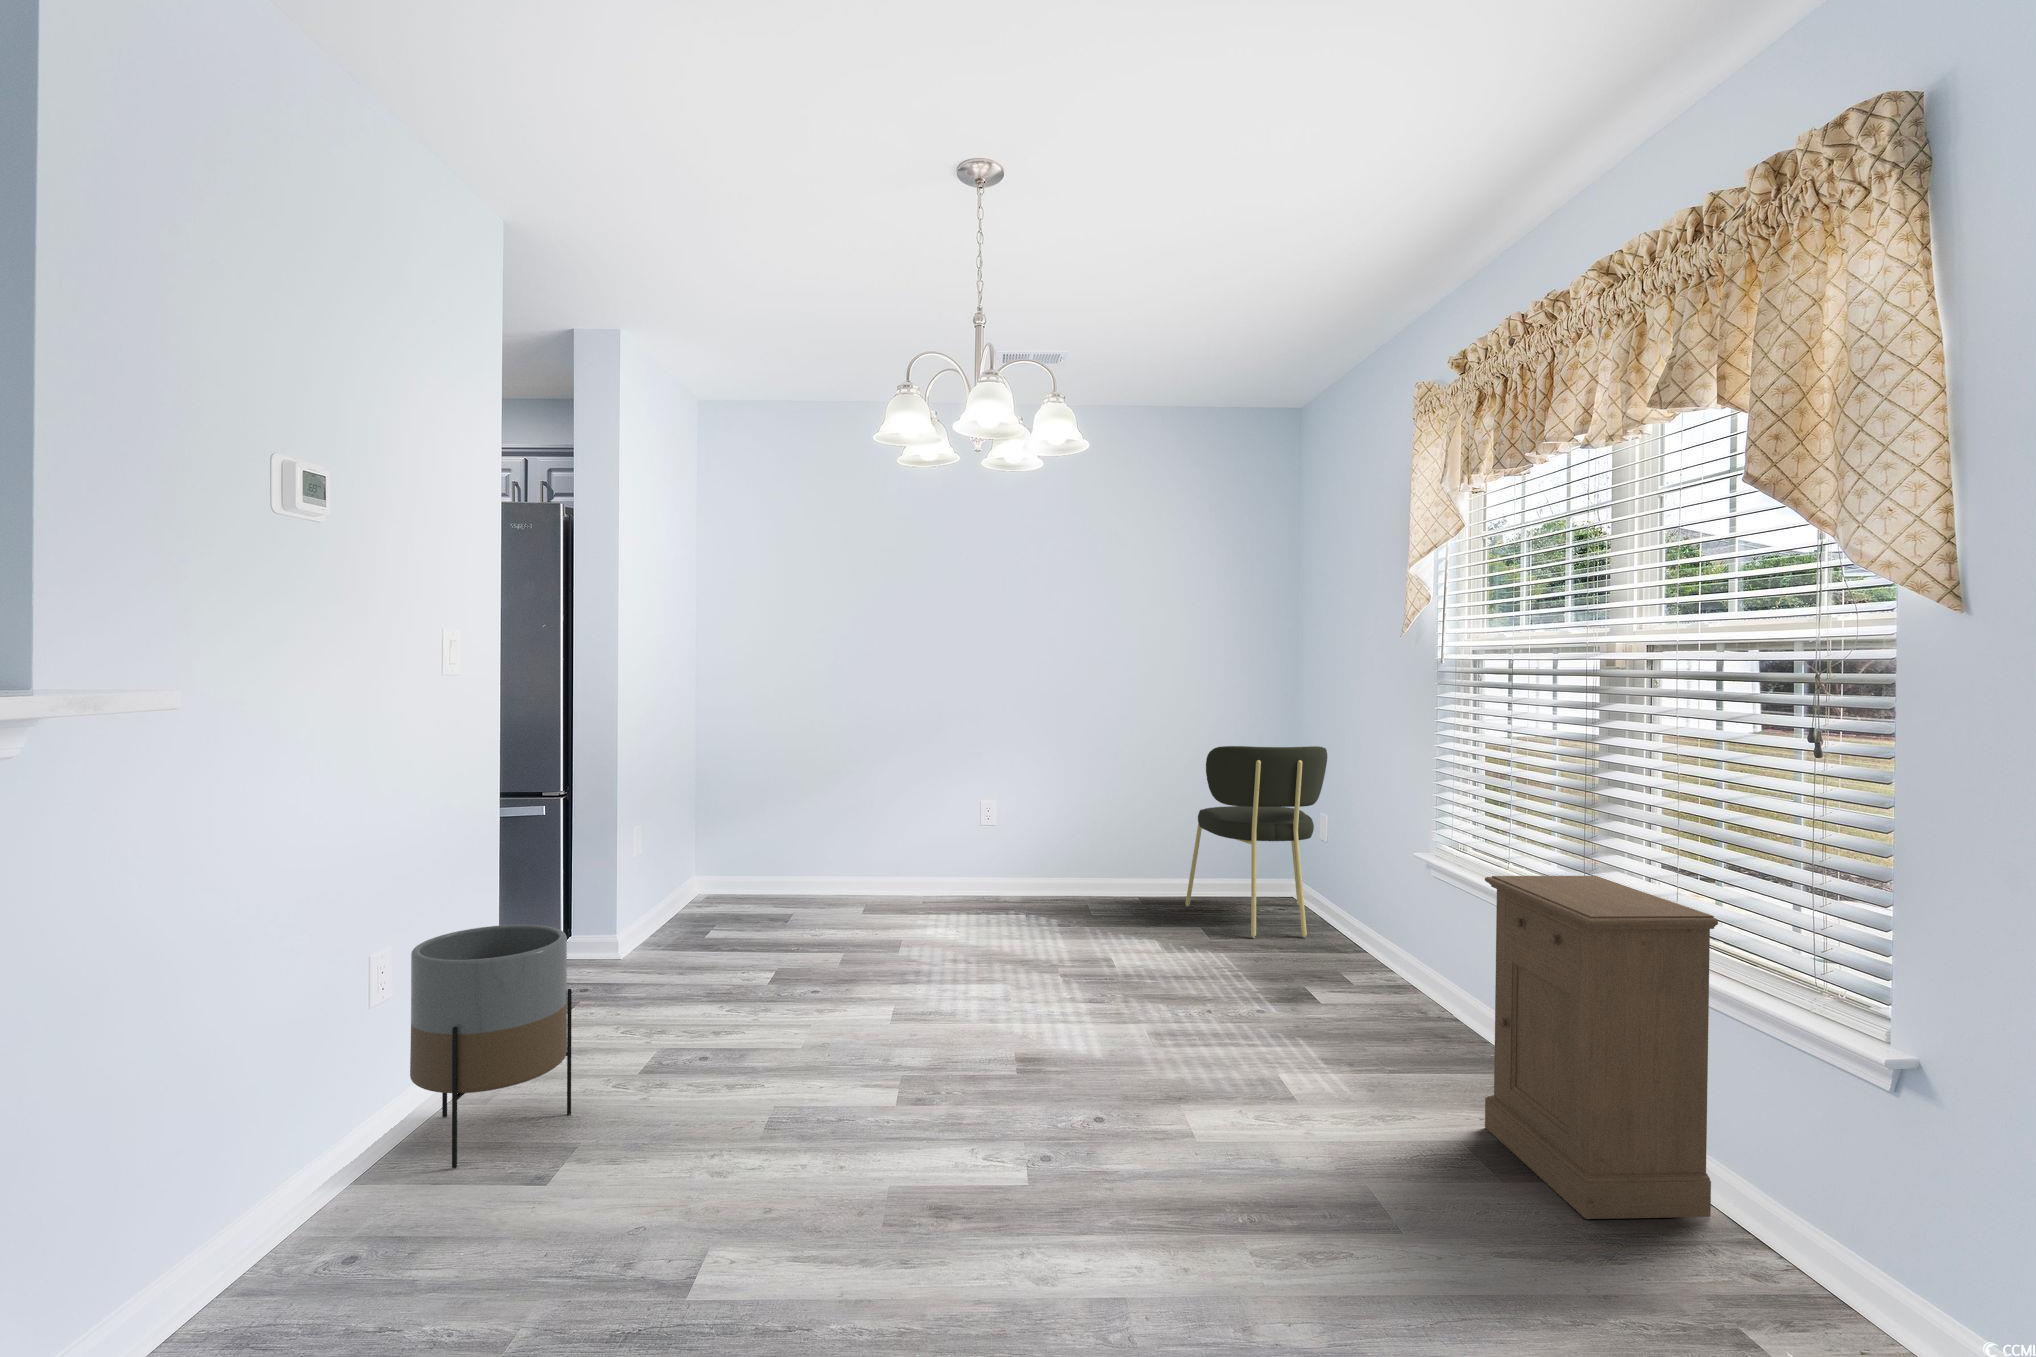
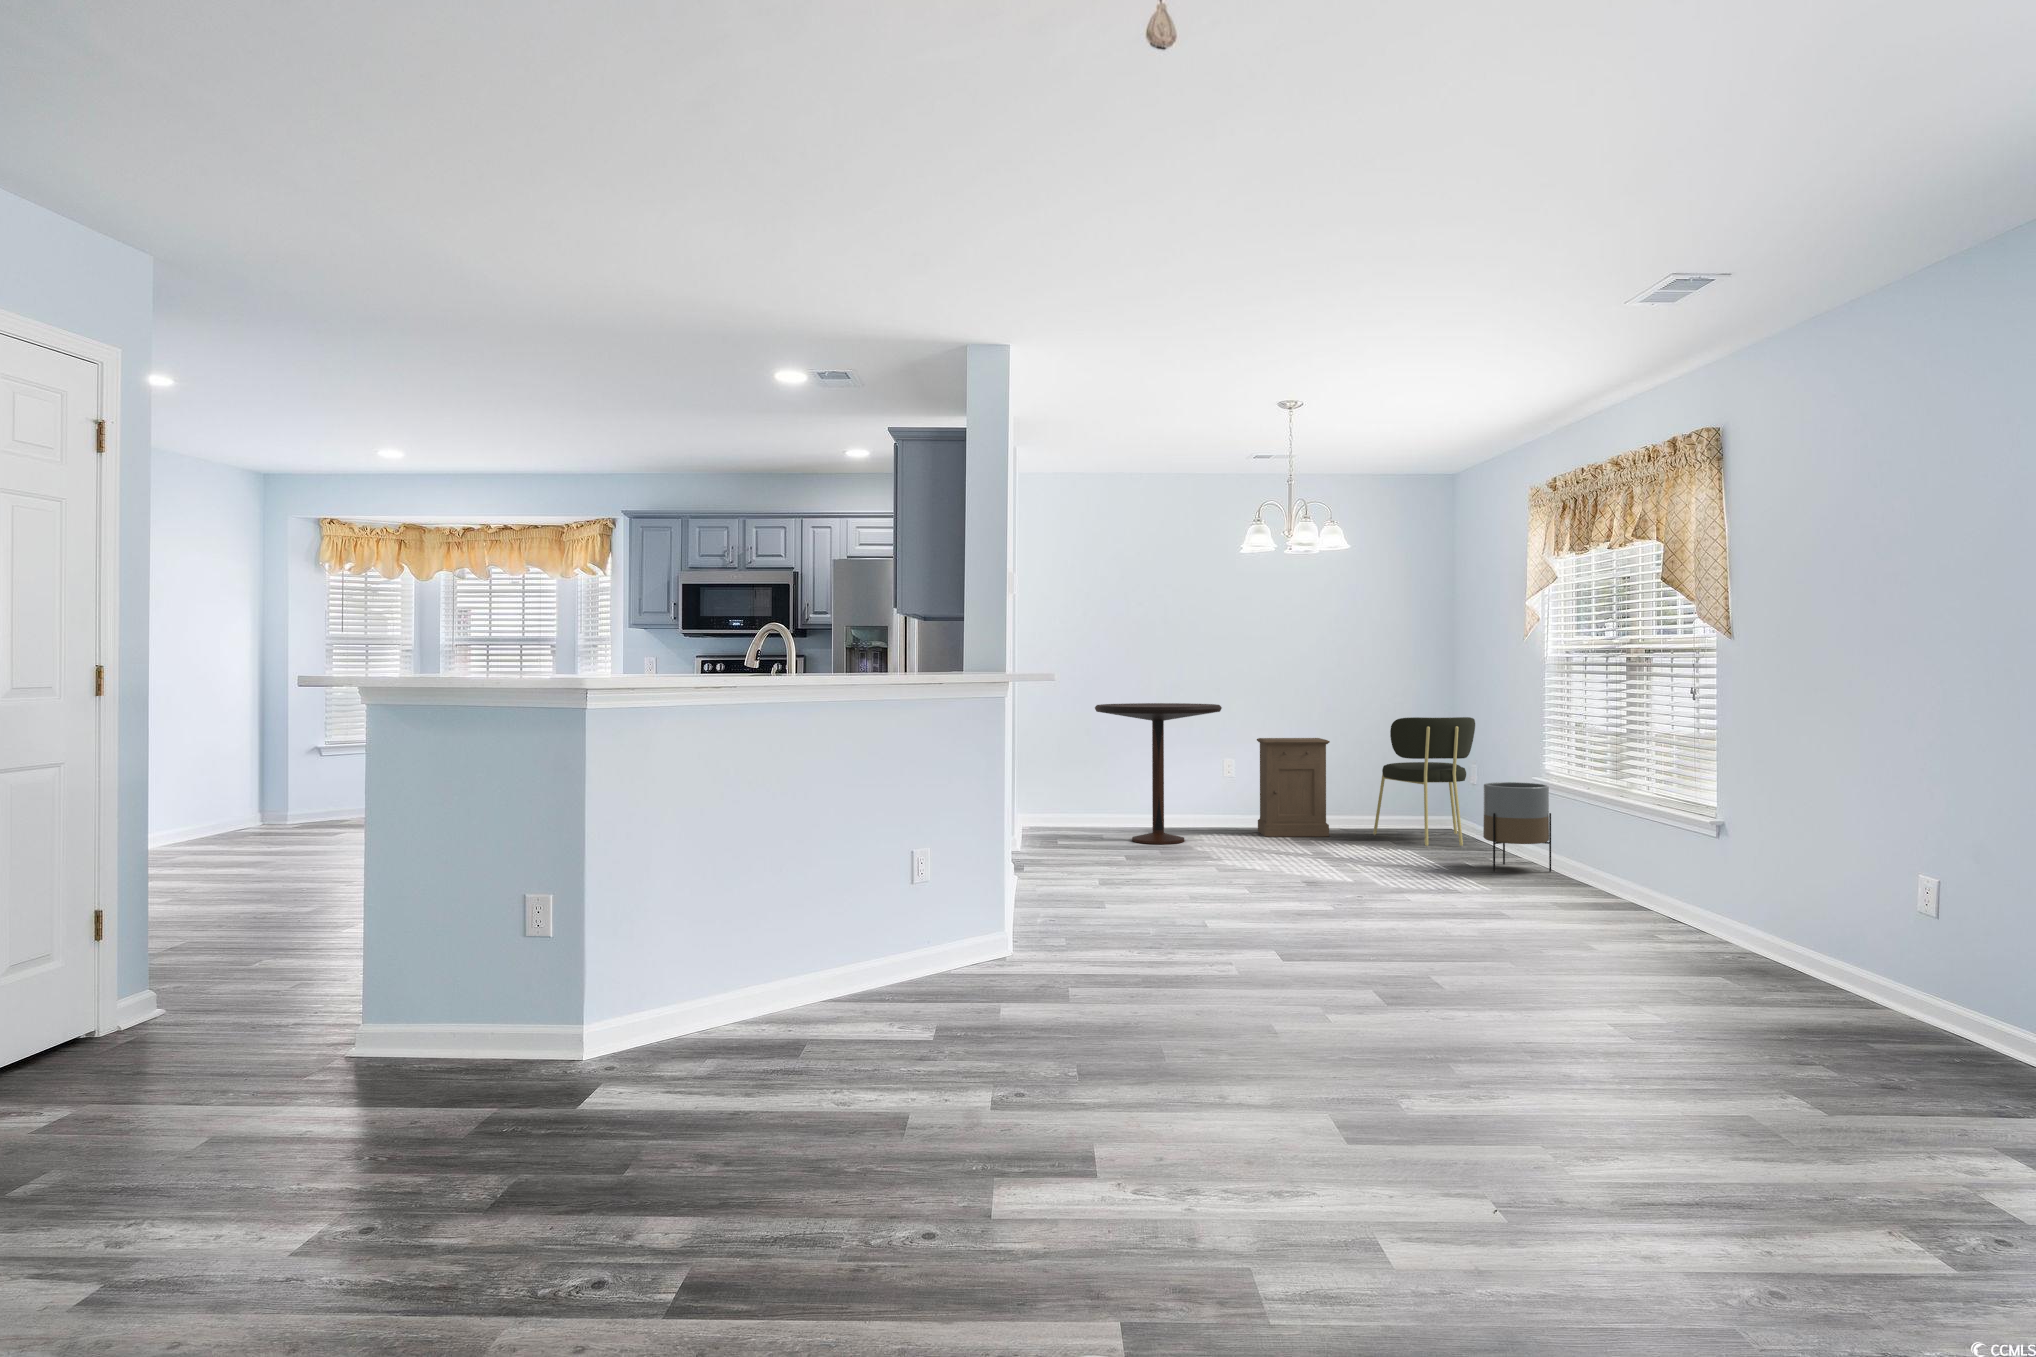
pedestal table: none [781,718,967,928] -> present [1095,703,1222,844]
cabinet: present [1485,876,1718,1219] -> present [1257,738,1330,837]
planter: present [410,925,572,1168] -> present [1483,782,1551,872]

